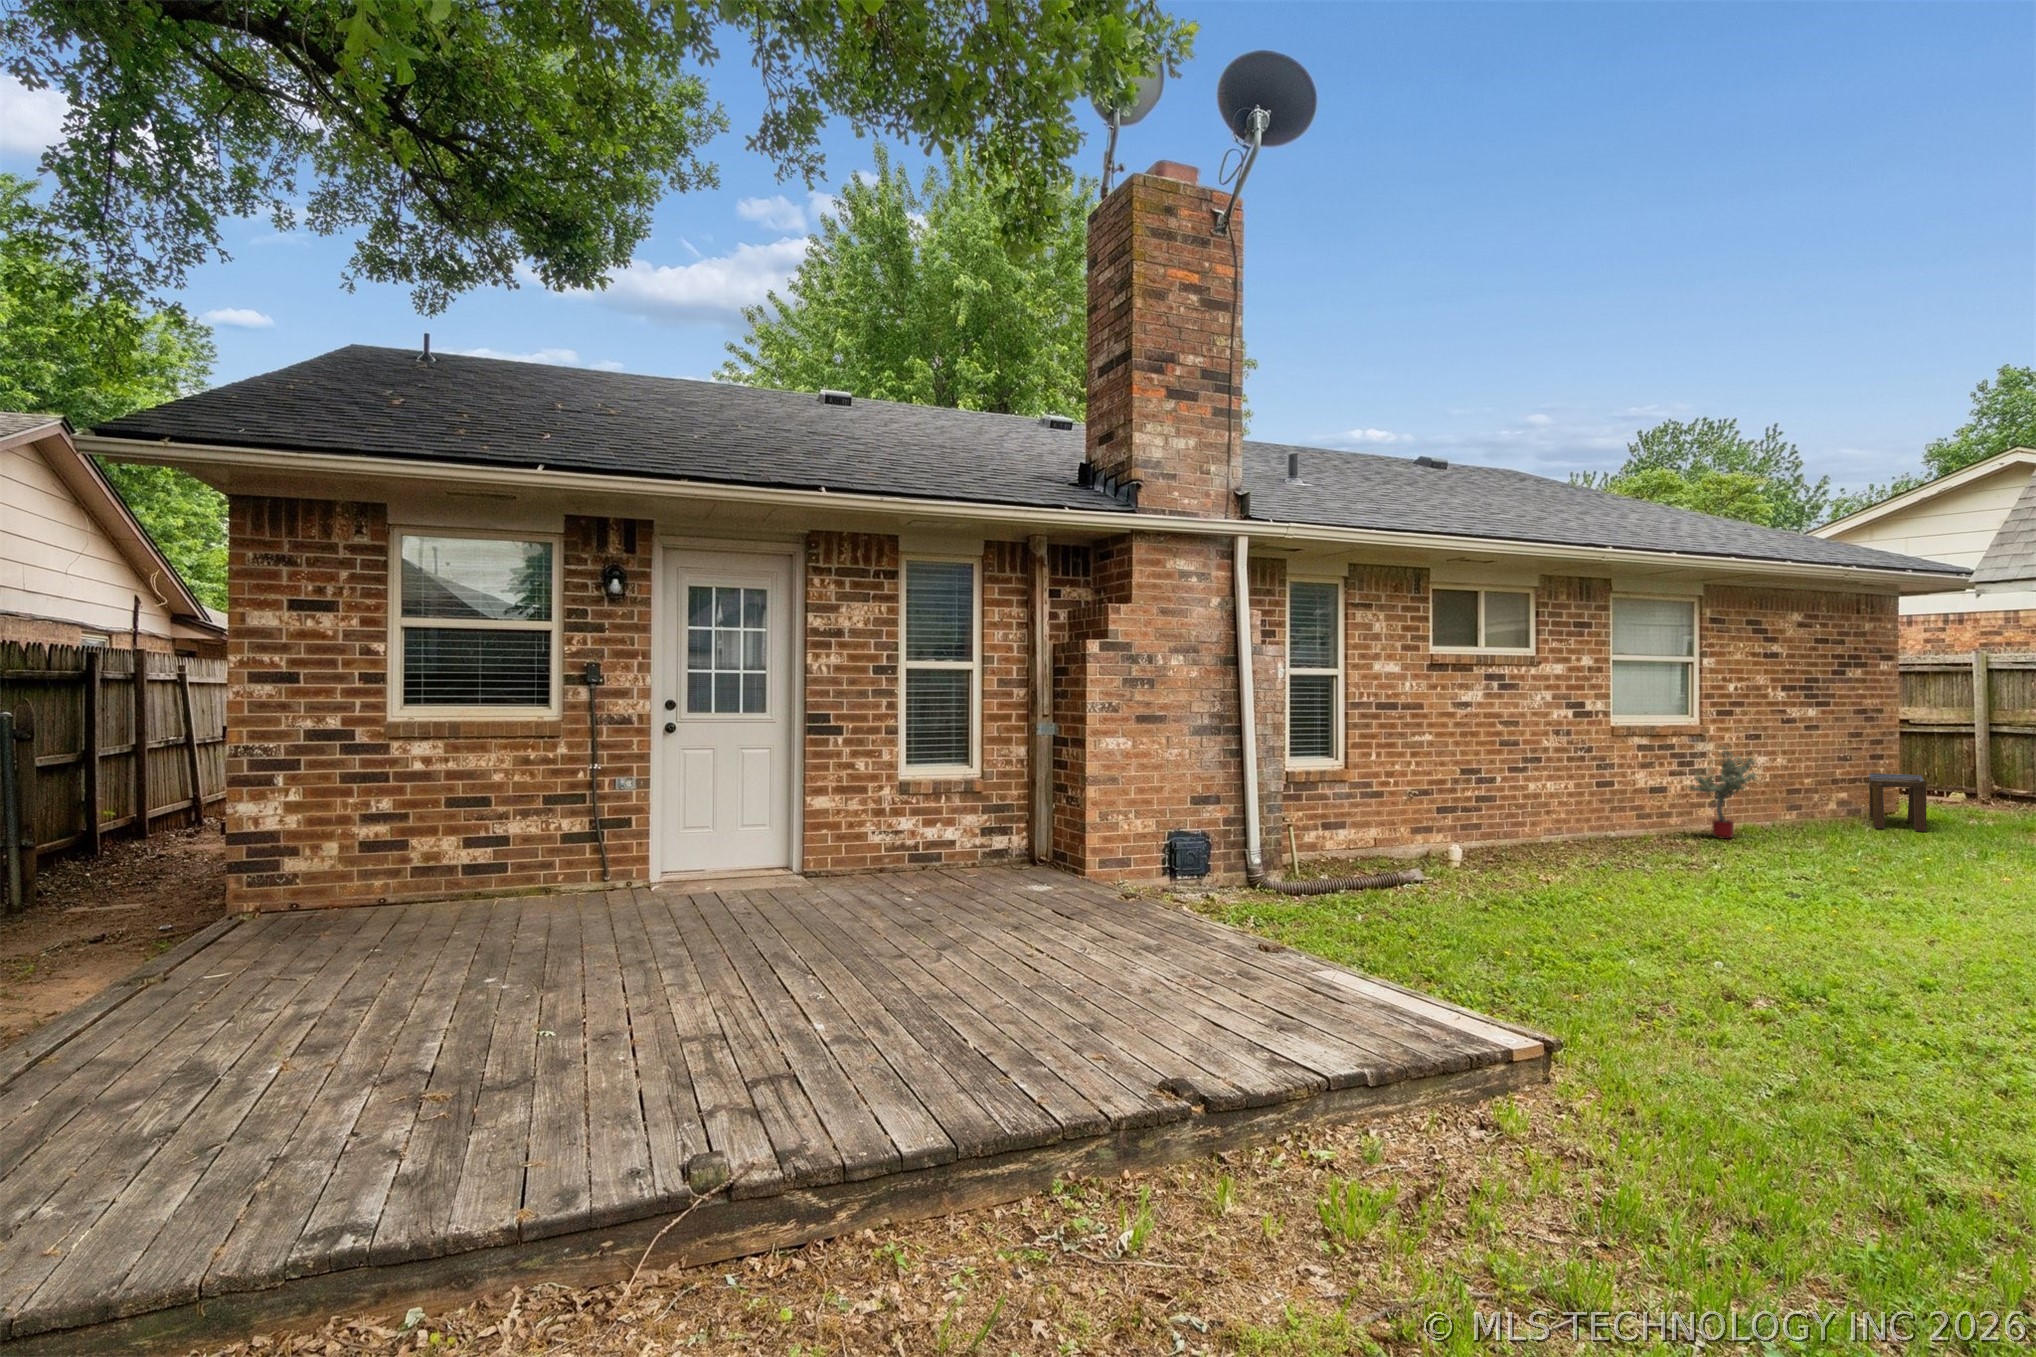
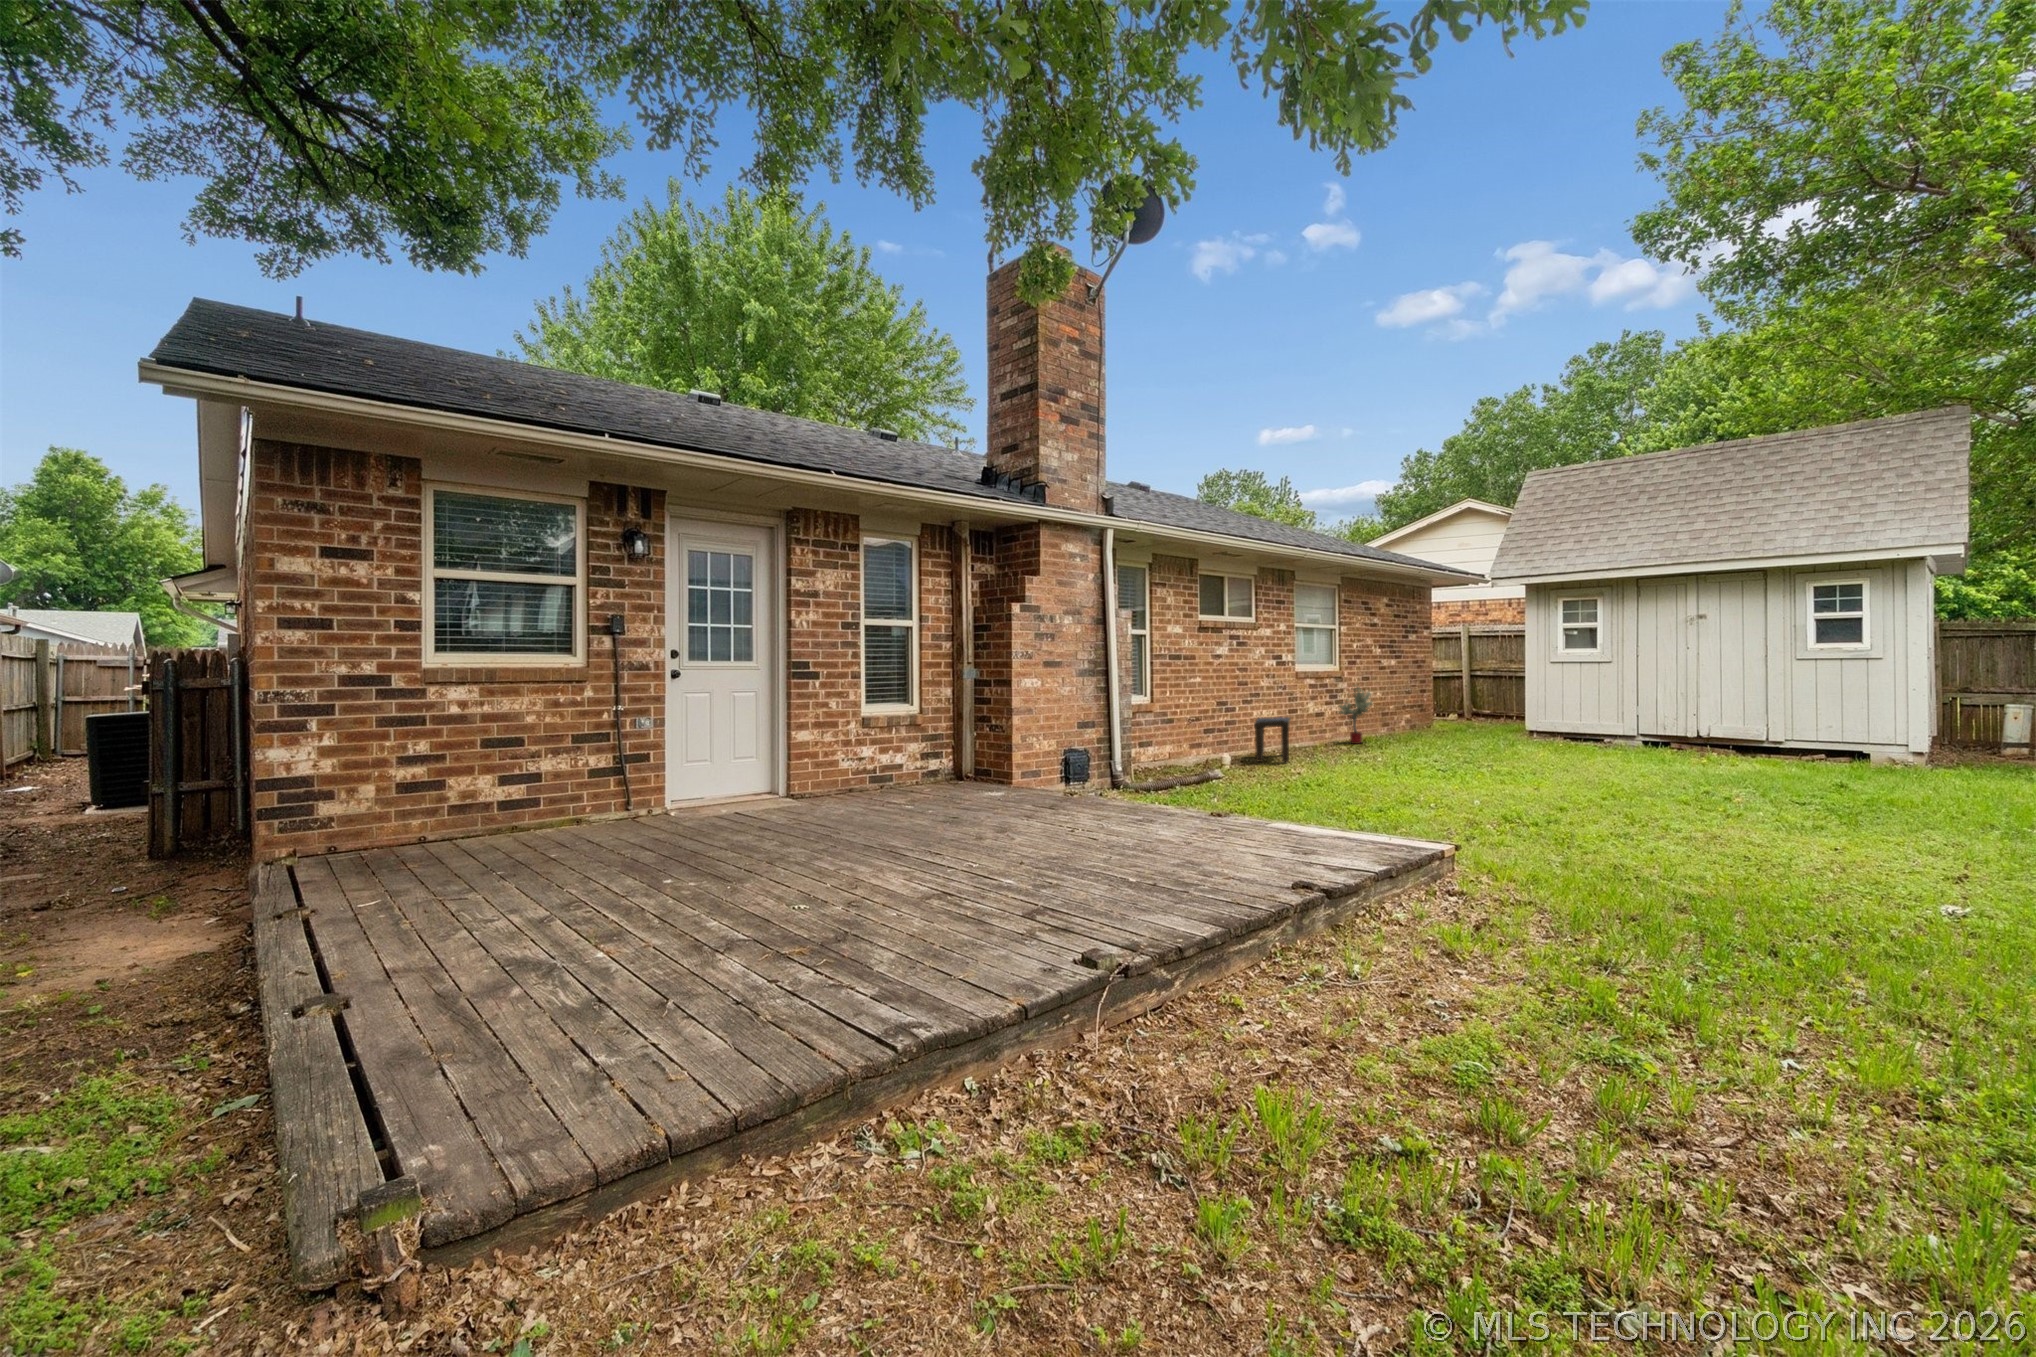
bench: present [1869,773,1927,832] -> present [1254,717,1290,762]

